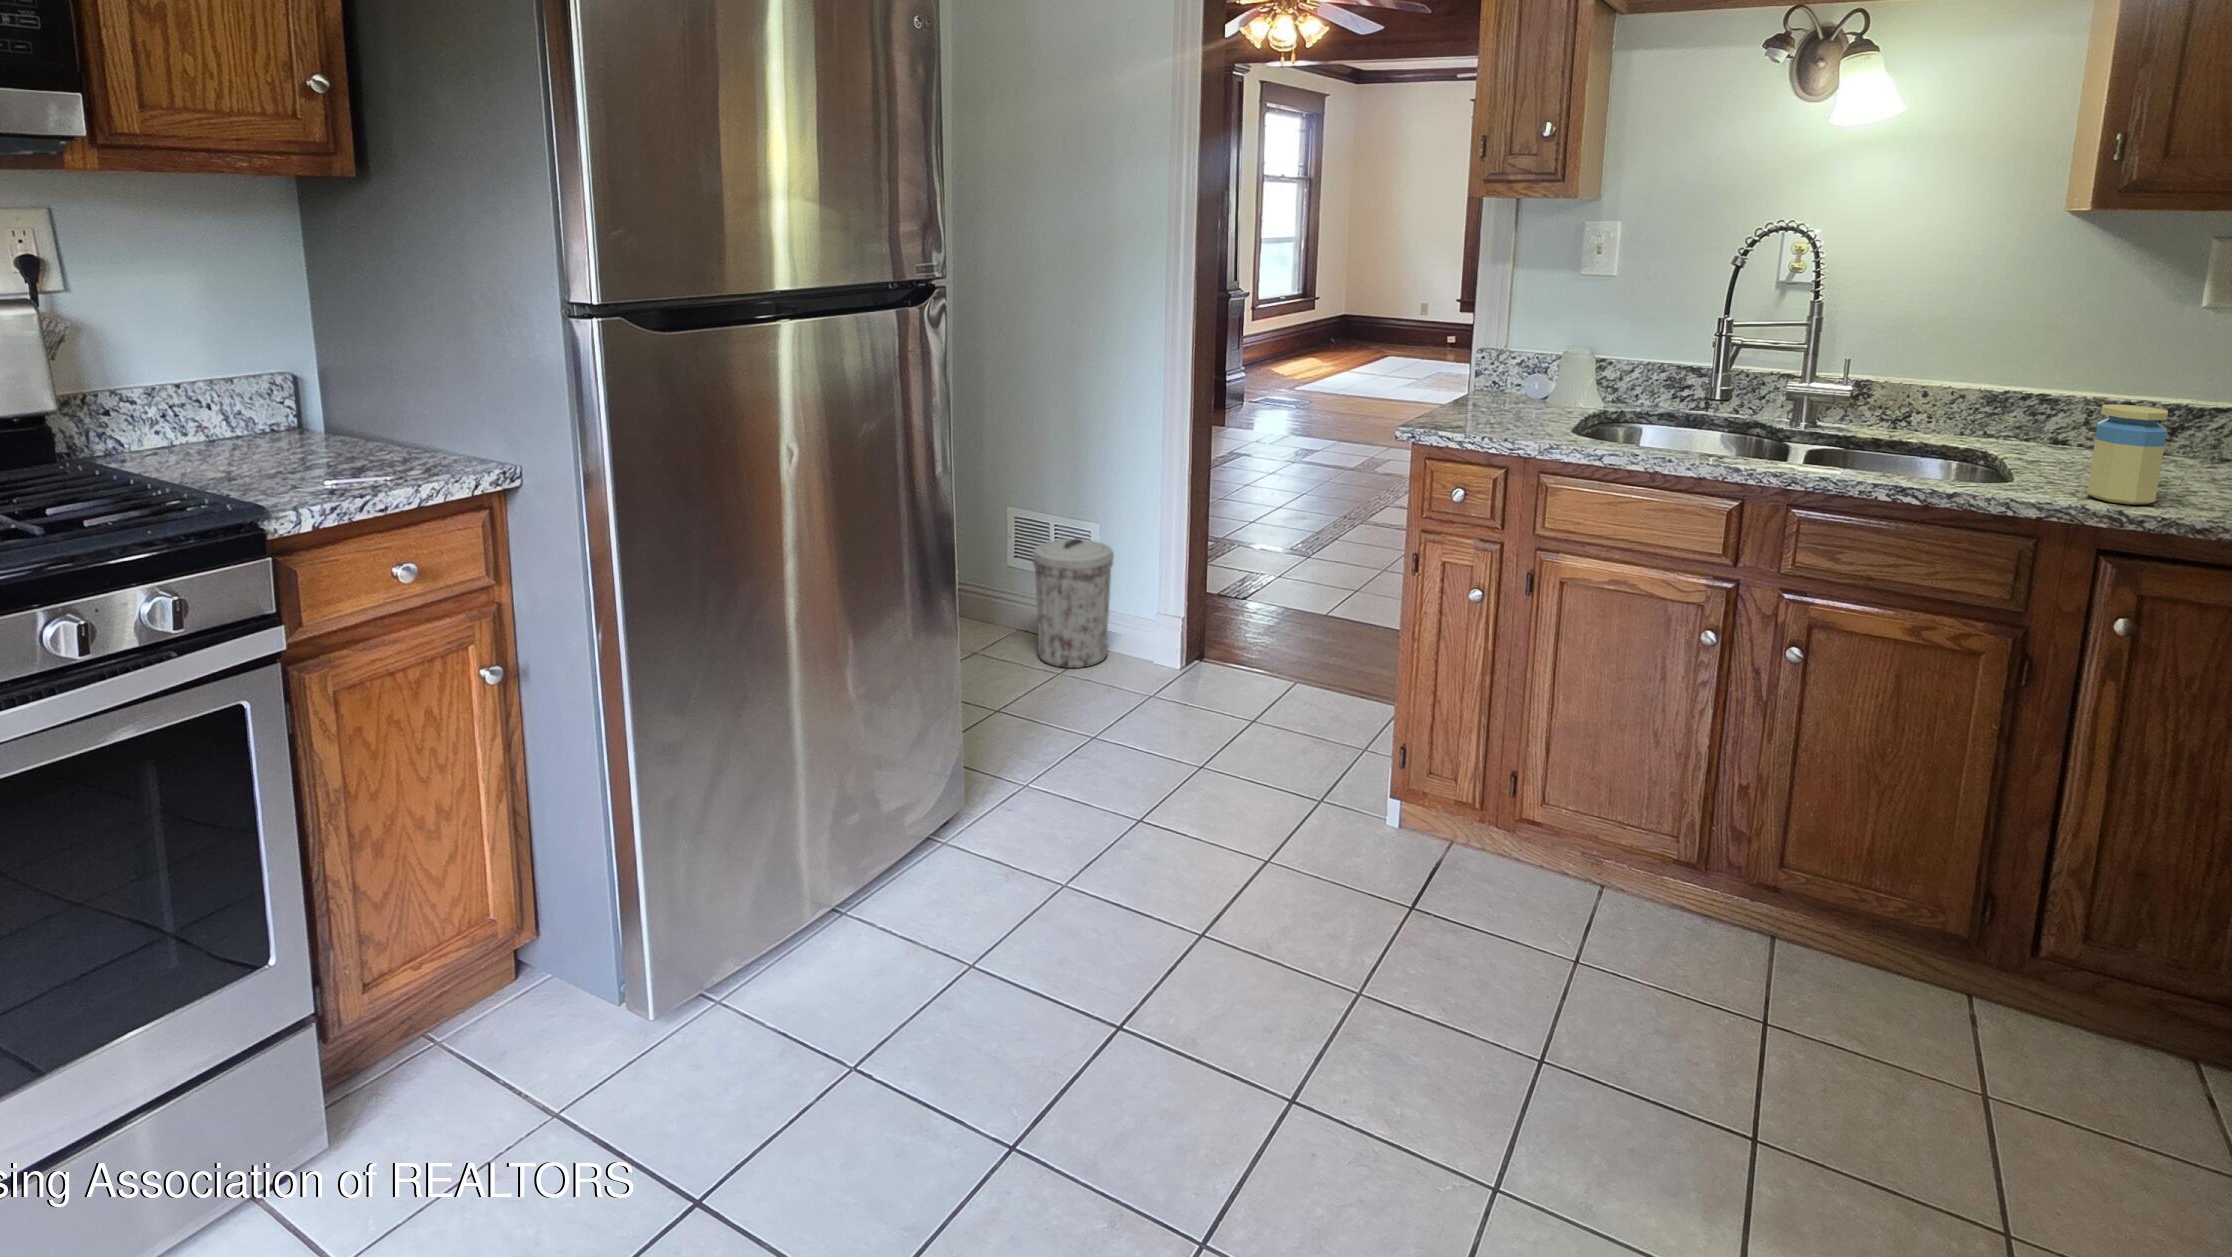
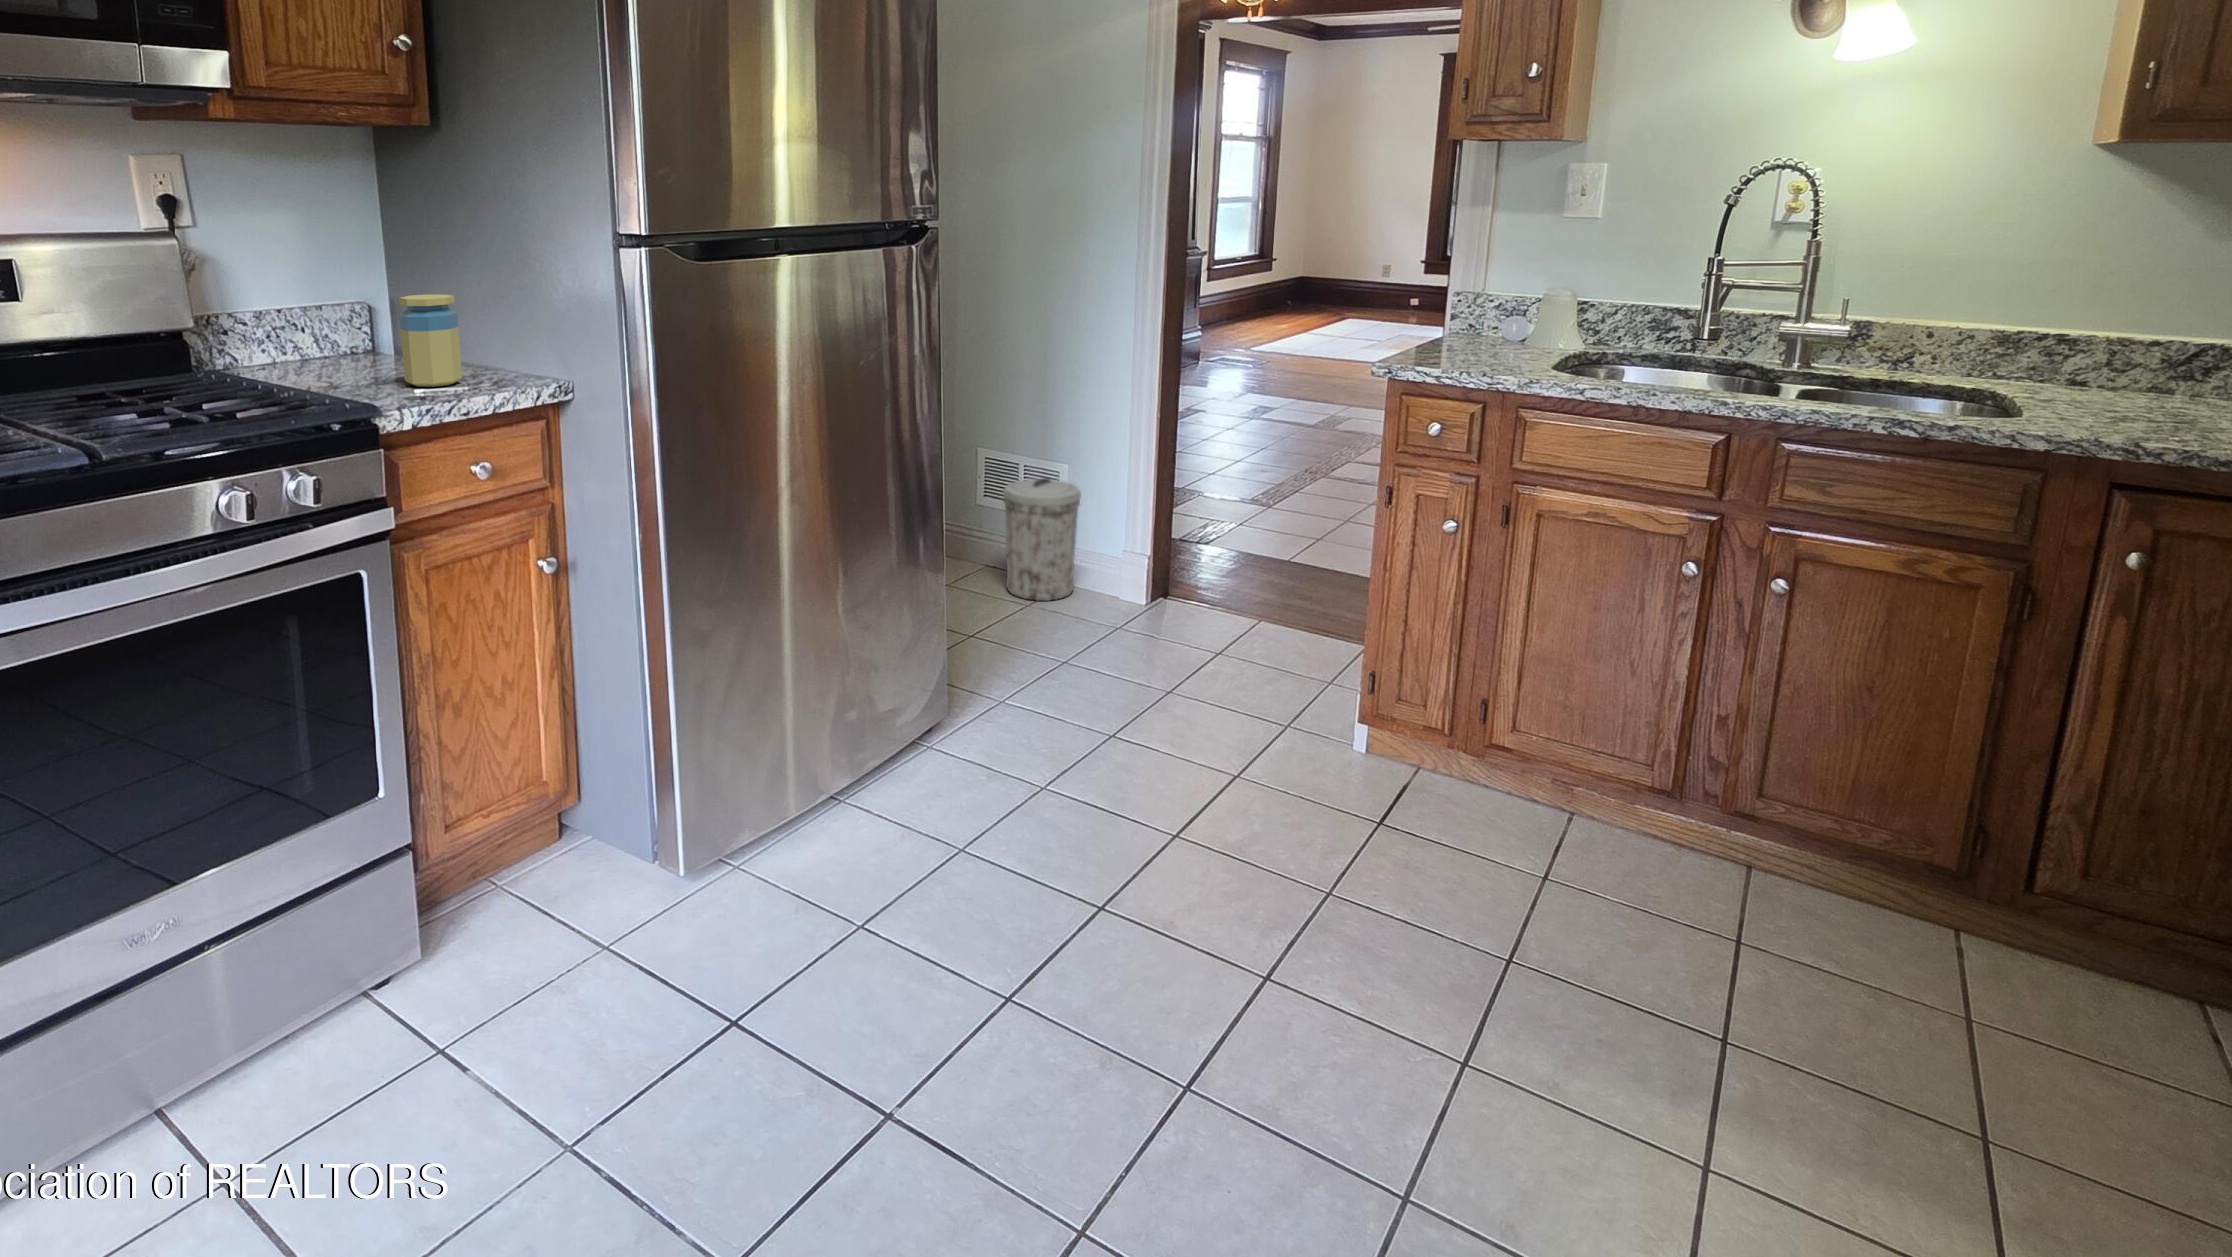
jar: present [2087,405,2168,505] -> present [399,294,462,387]

